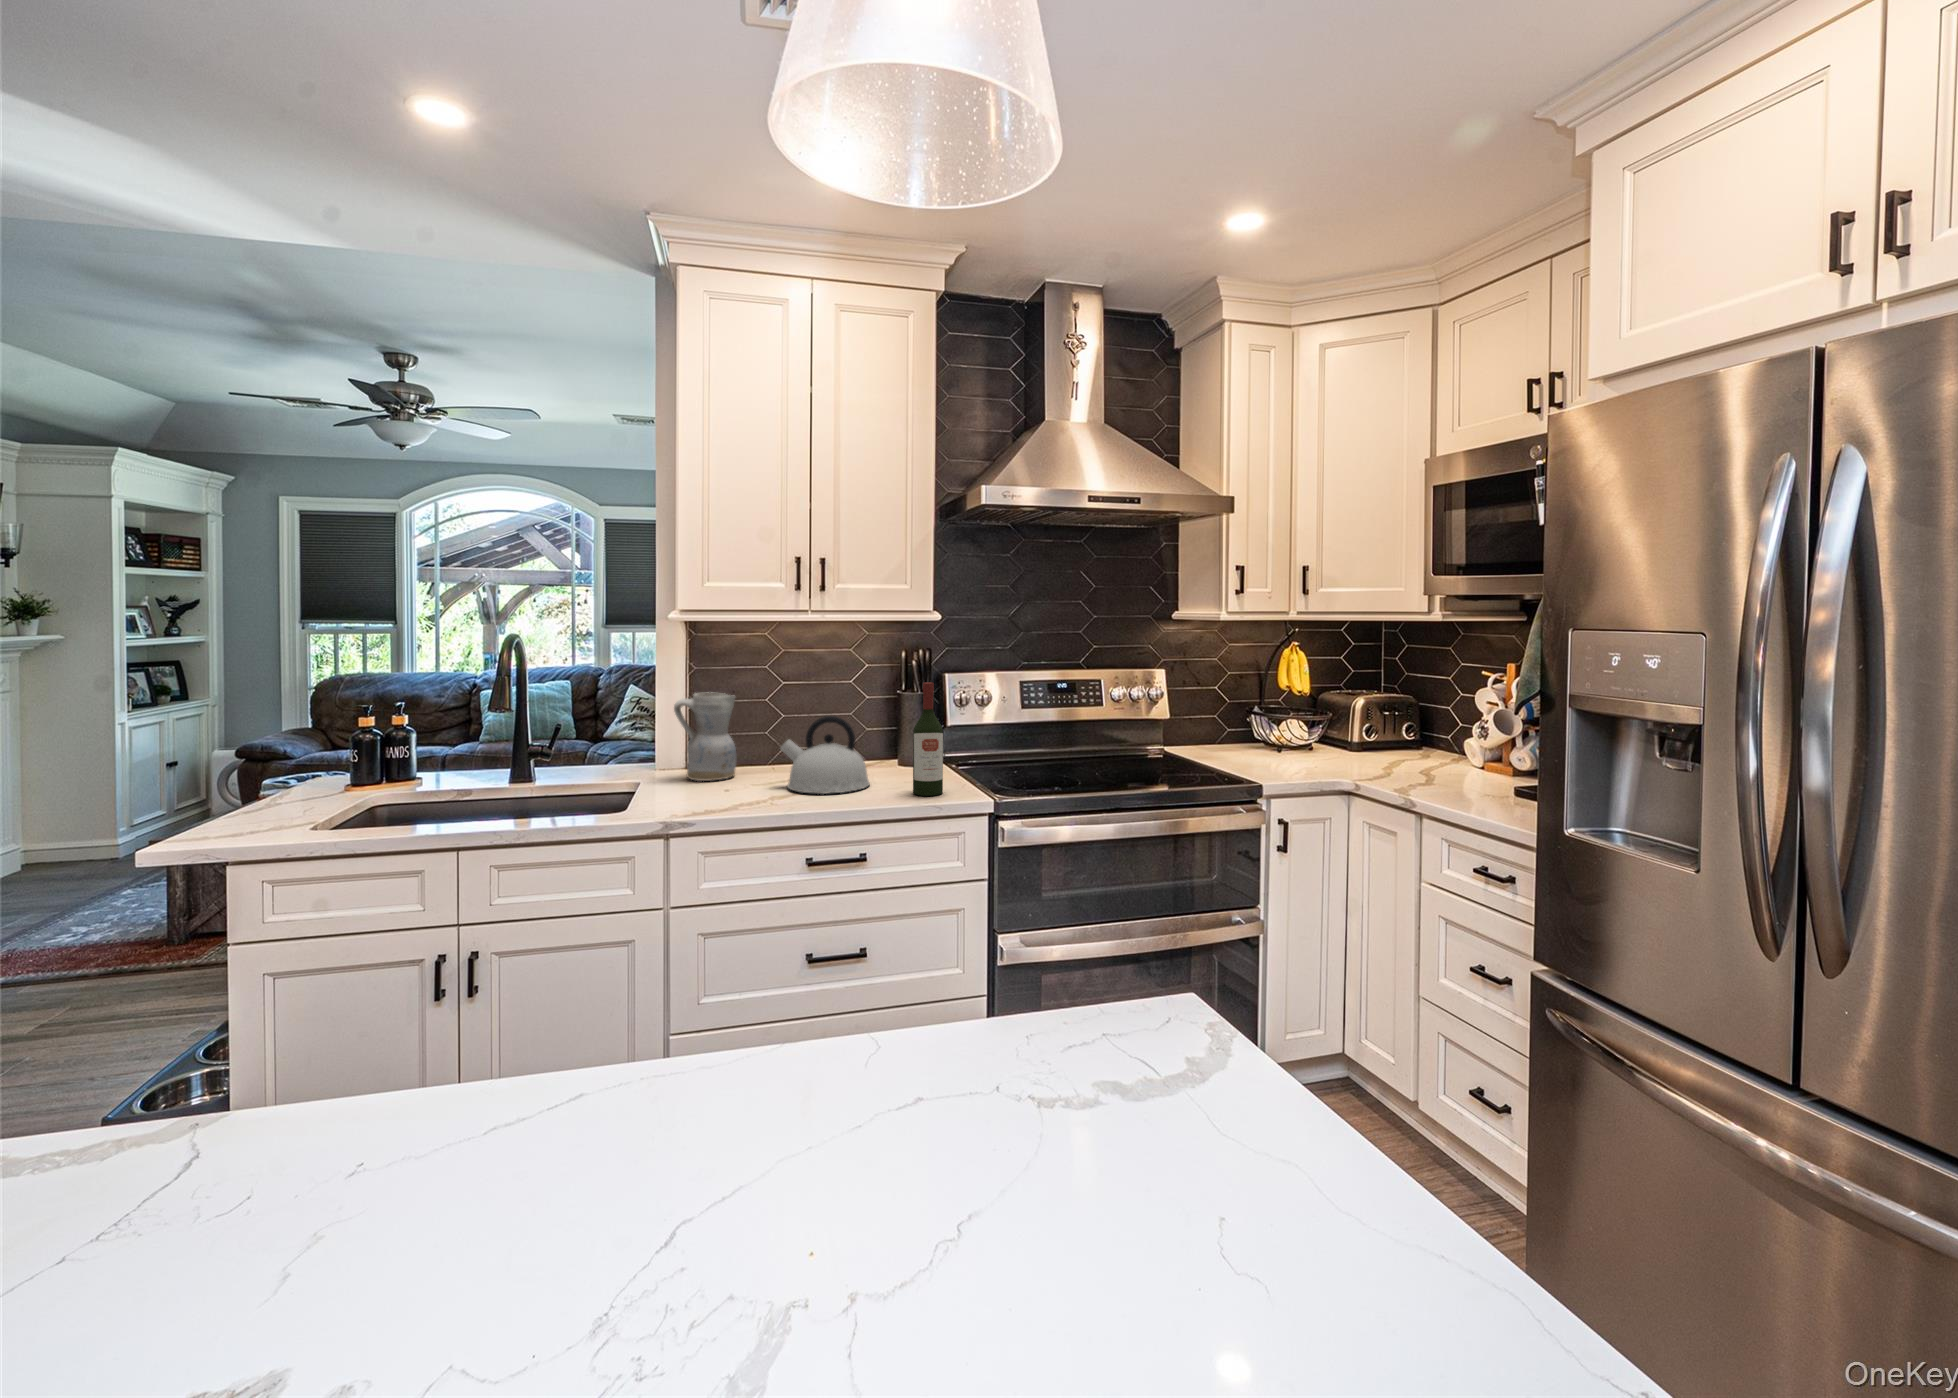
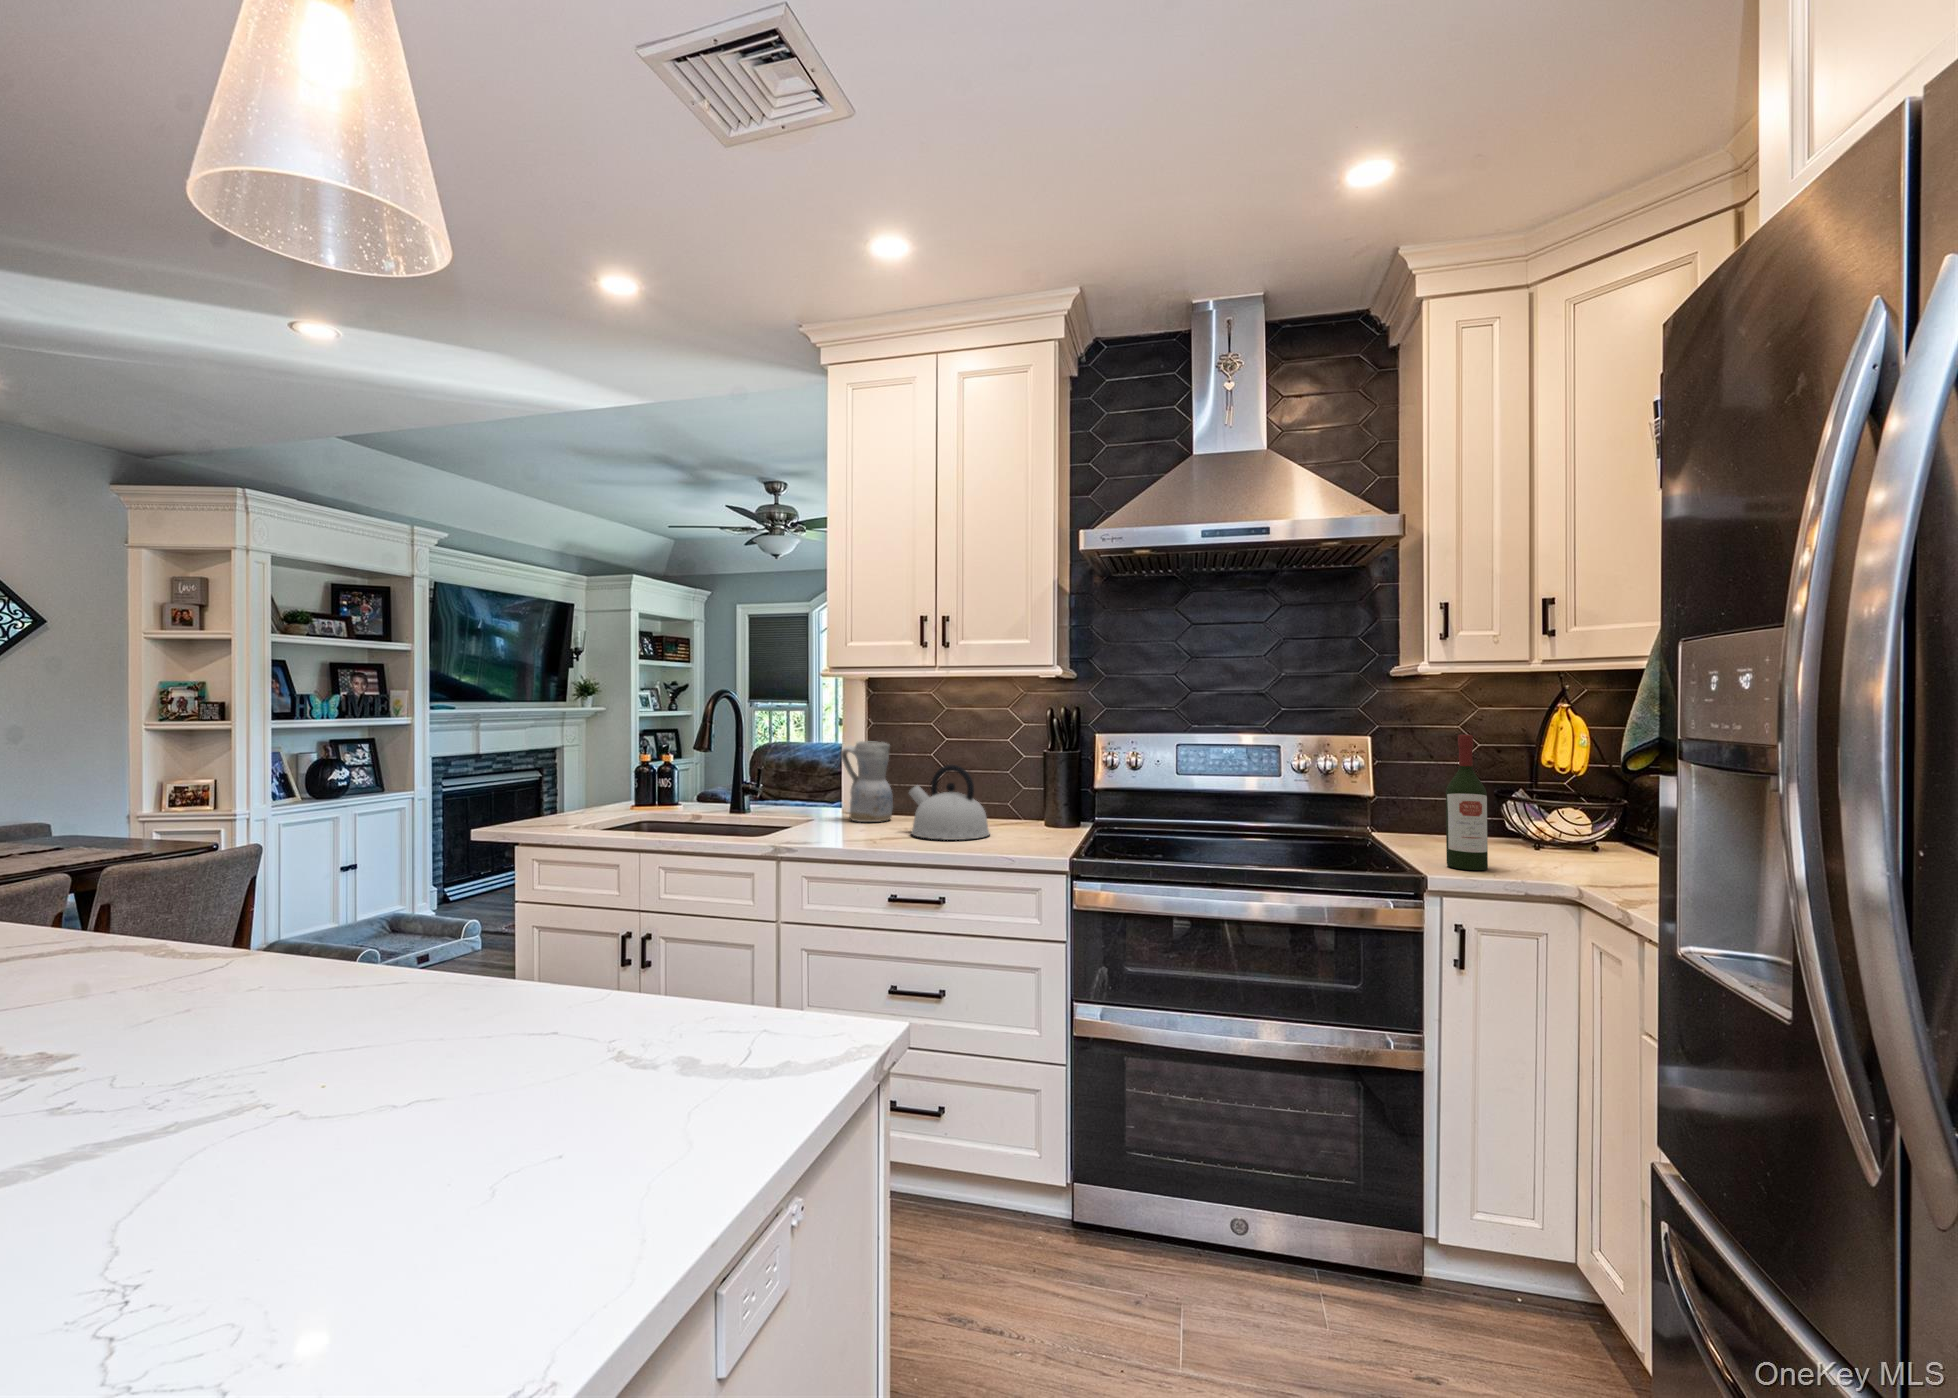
wine bottle: present [913,682,943,796] -> present [1446,735,1488,870]

